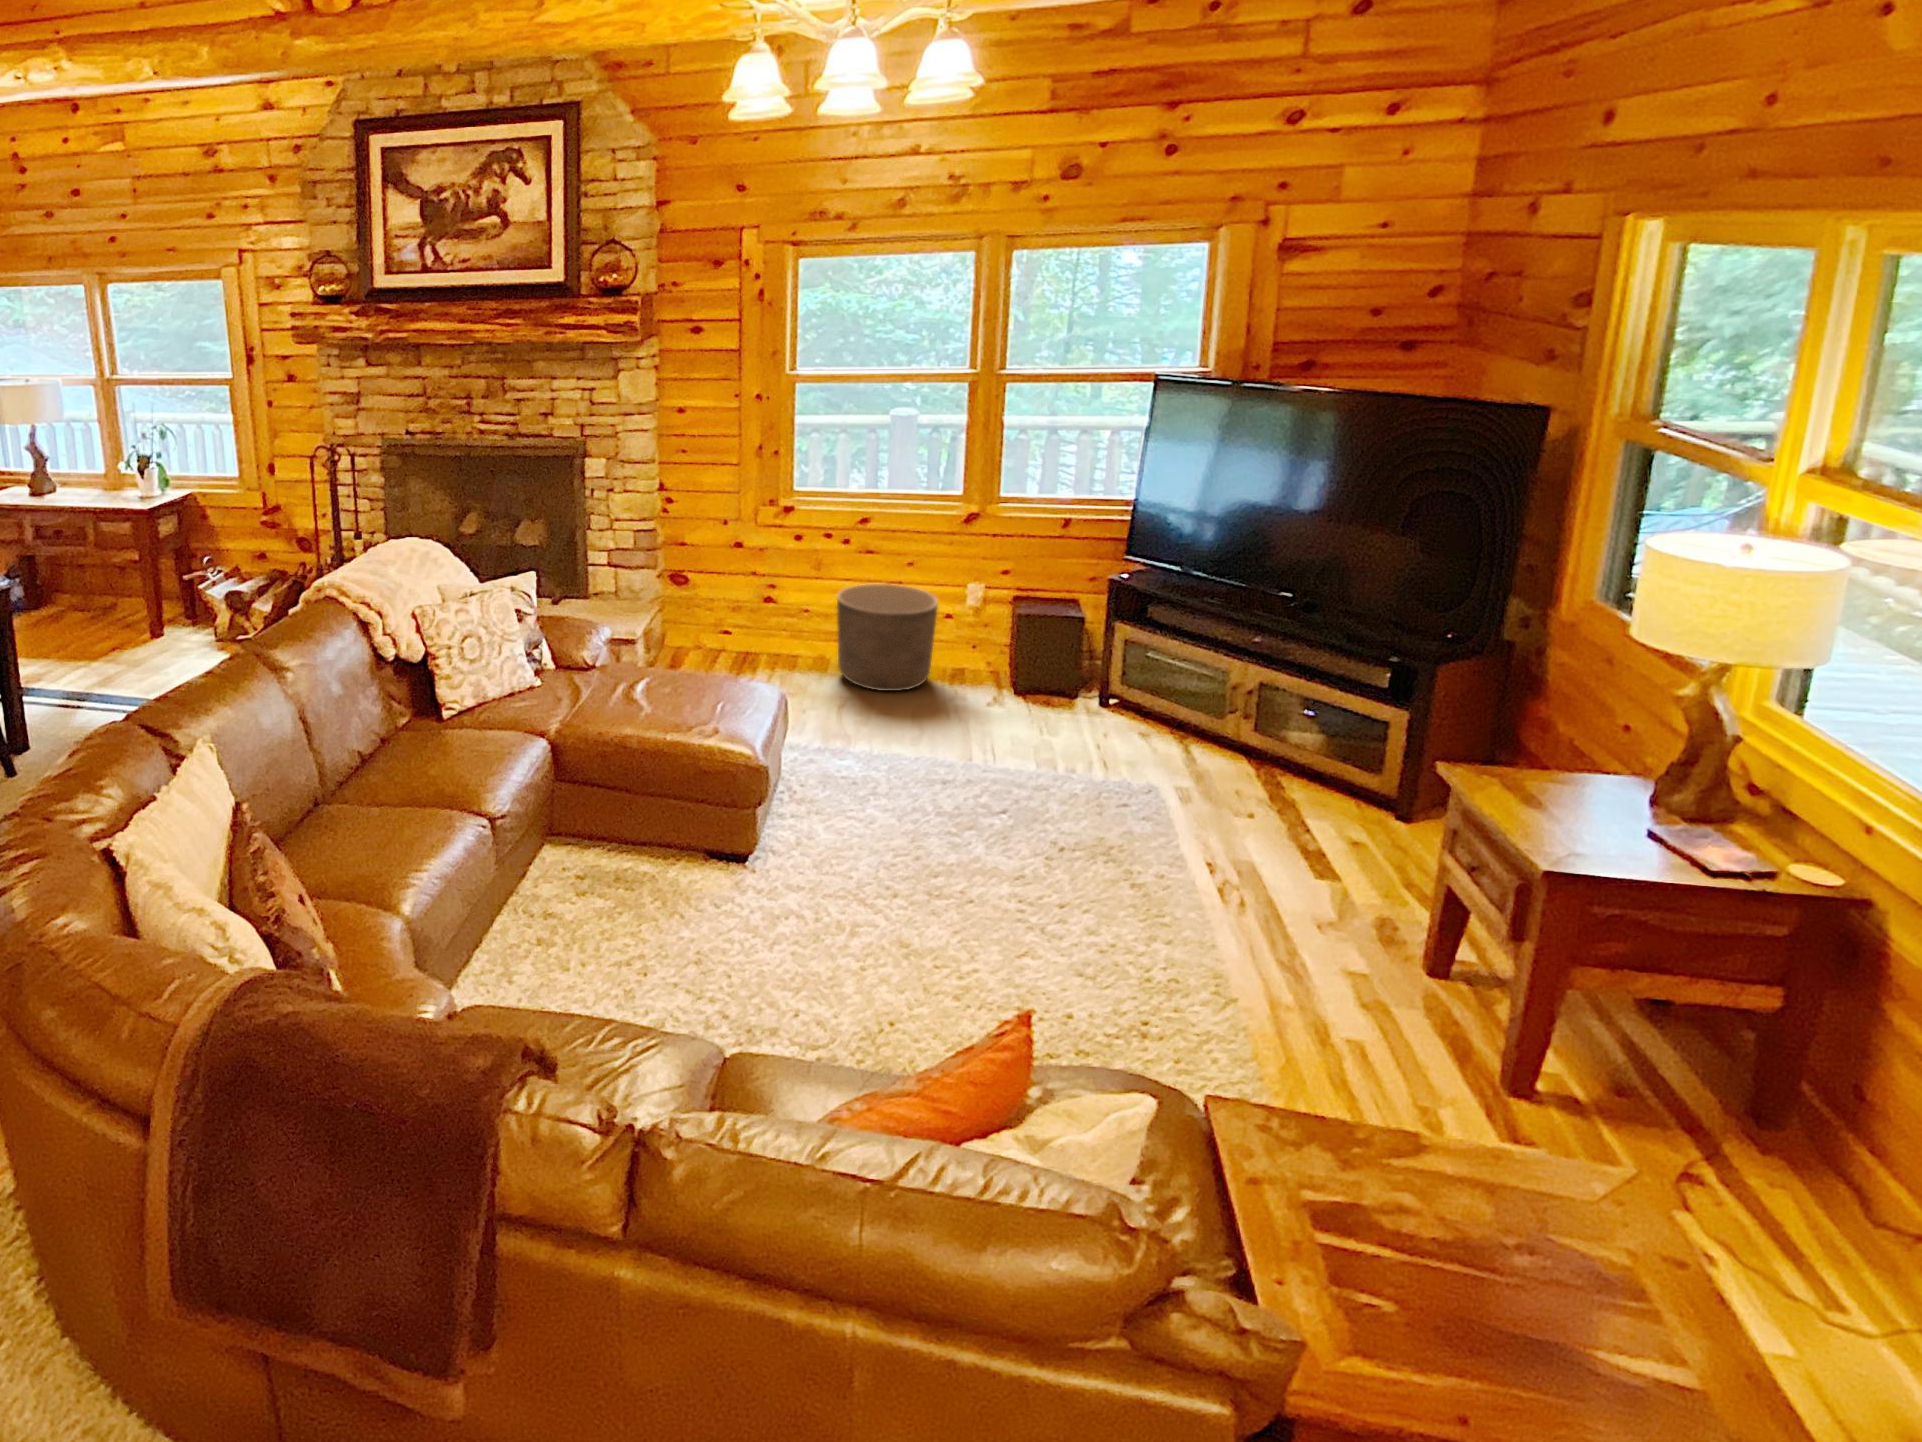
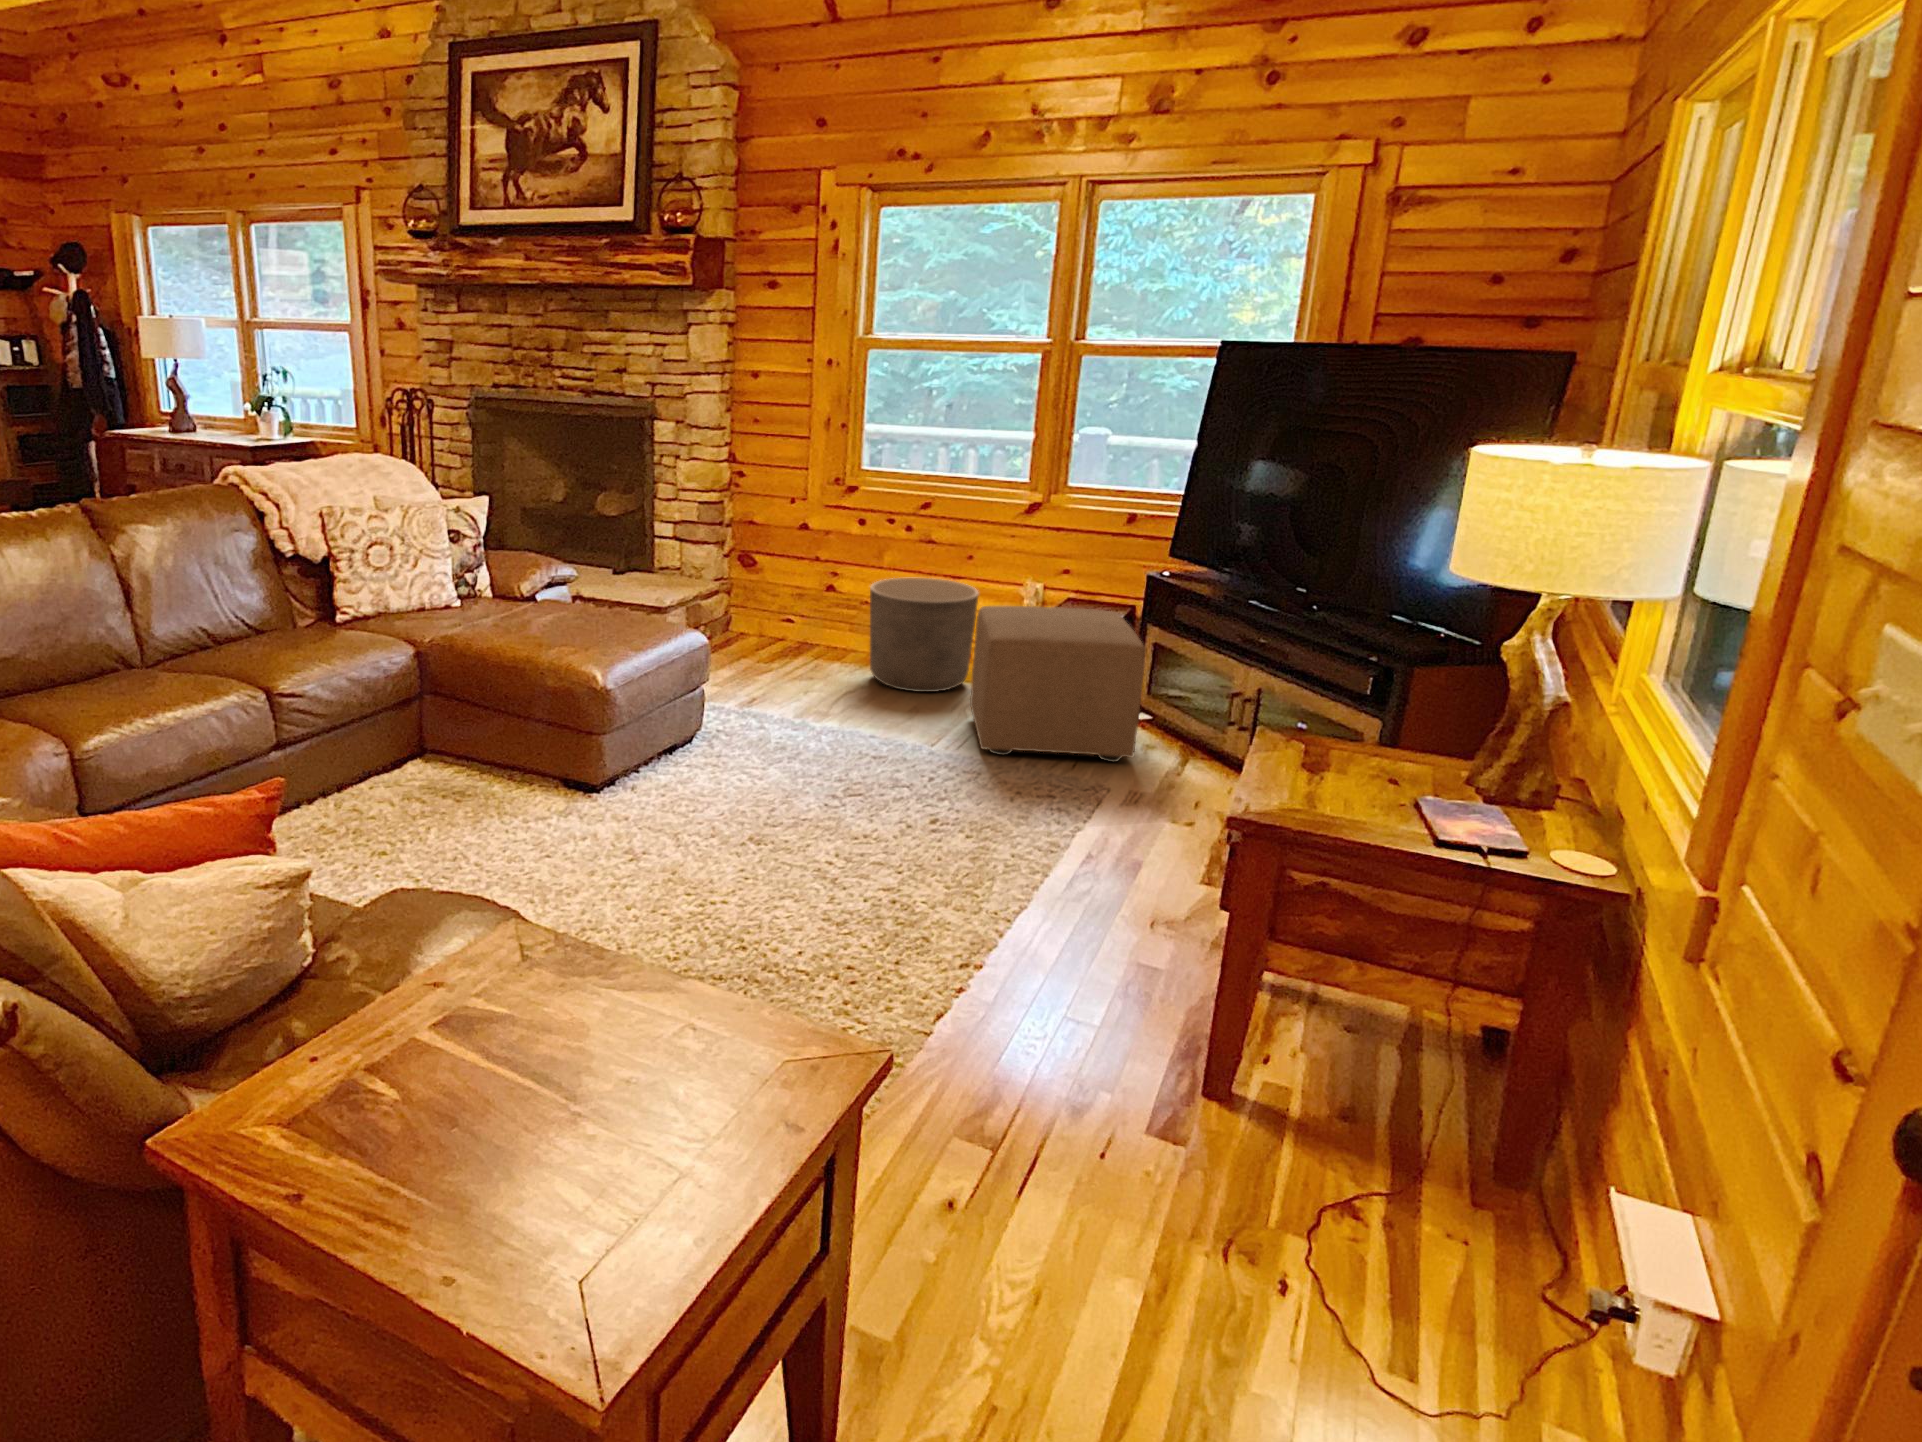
ottoman: none [974,612,1170,758] -> present [970,606,1145,762]

